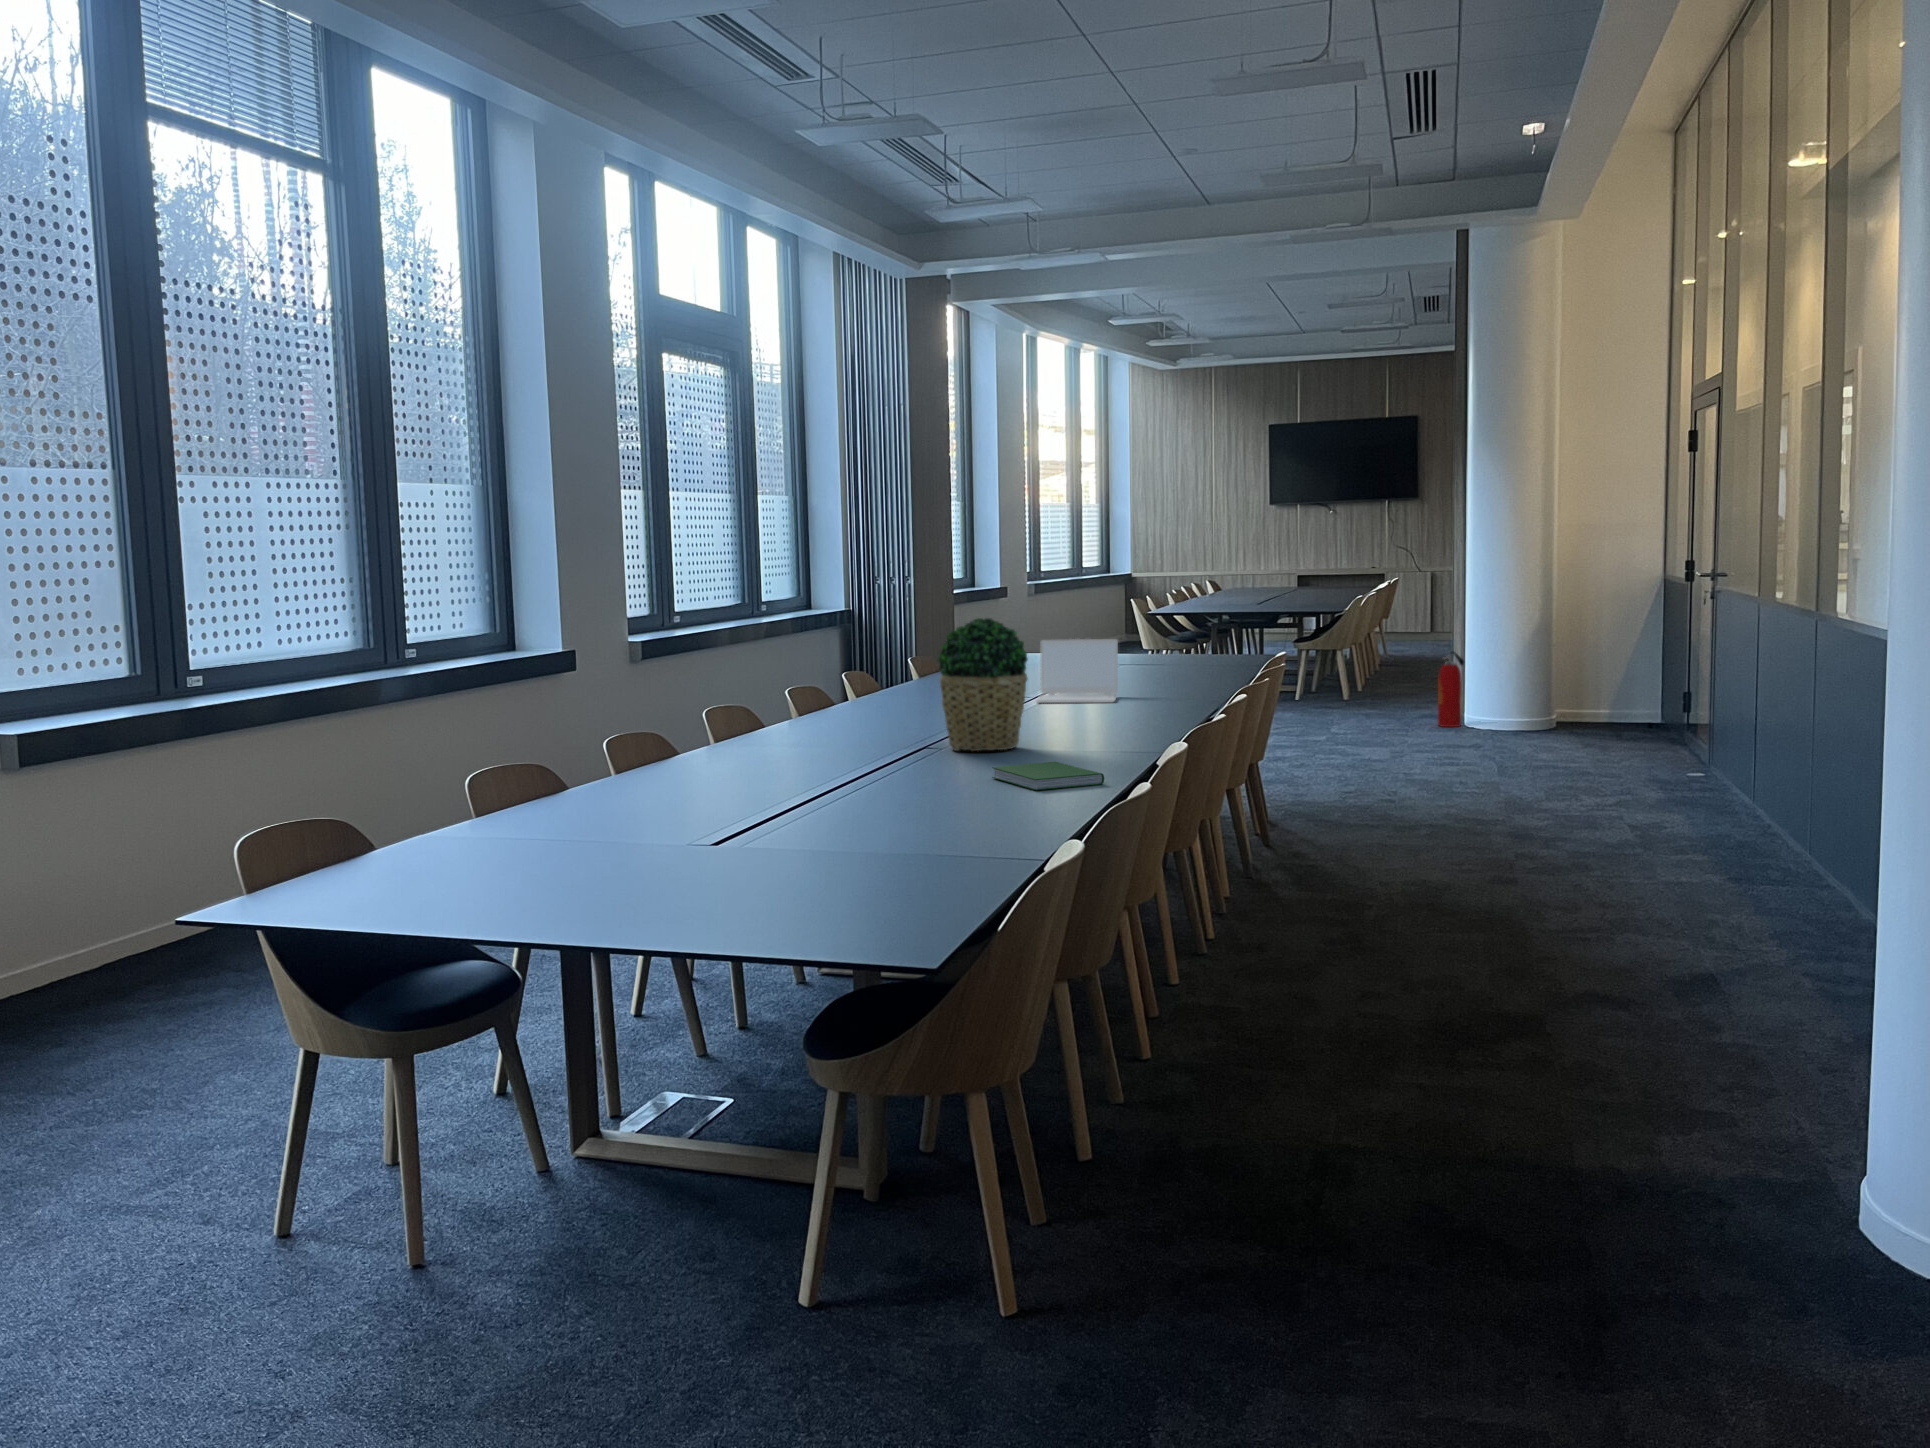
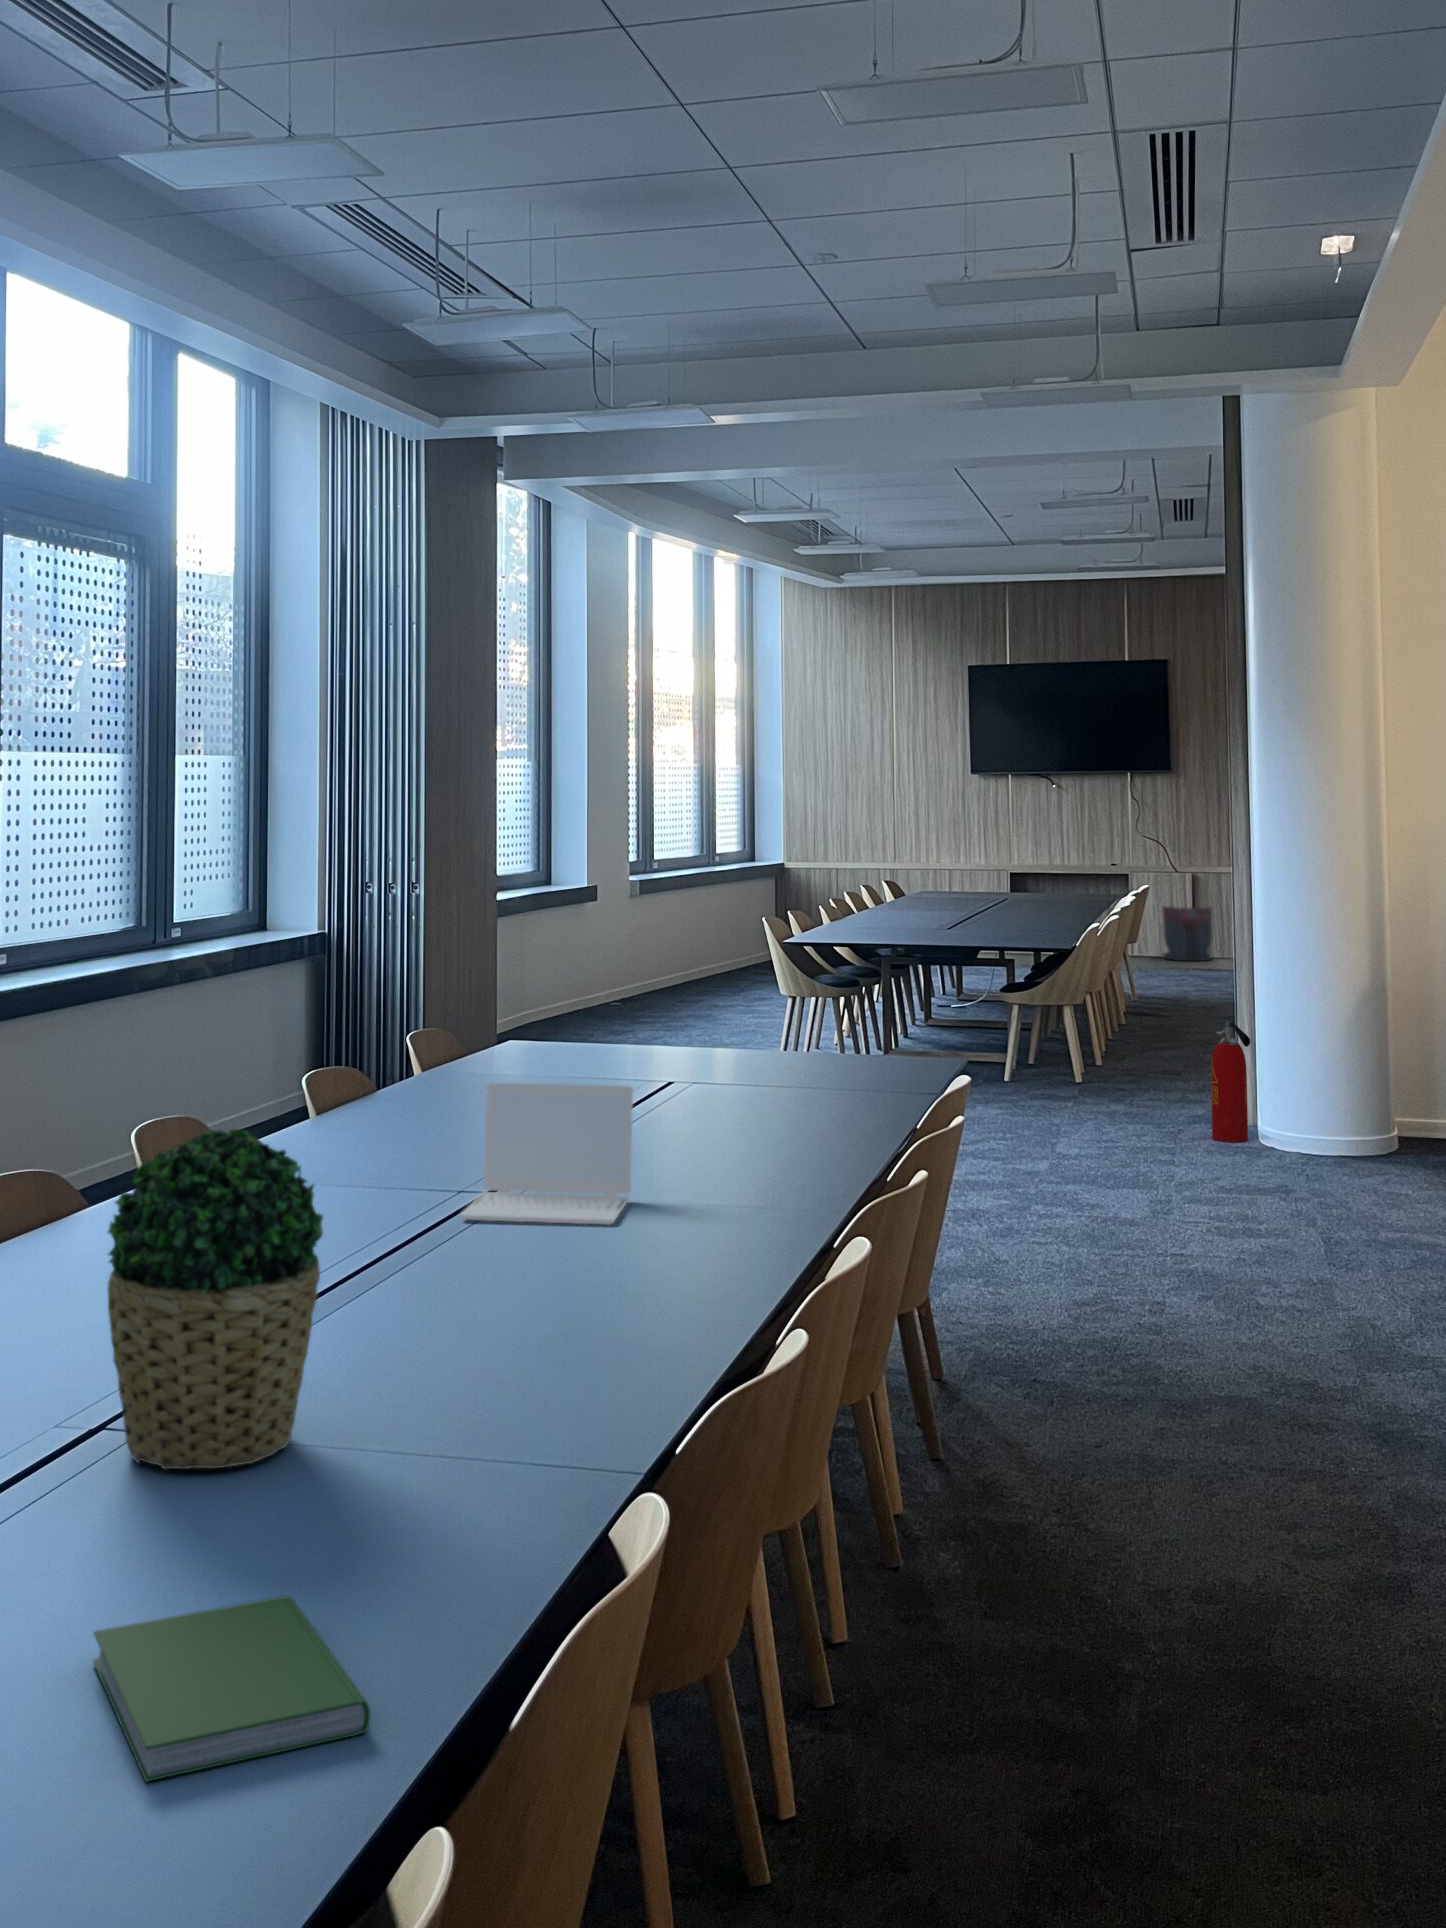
trash can: none [1413,598,1450,639] -> present [1162,907,1212,961]

